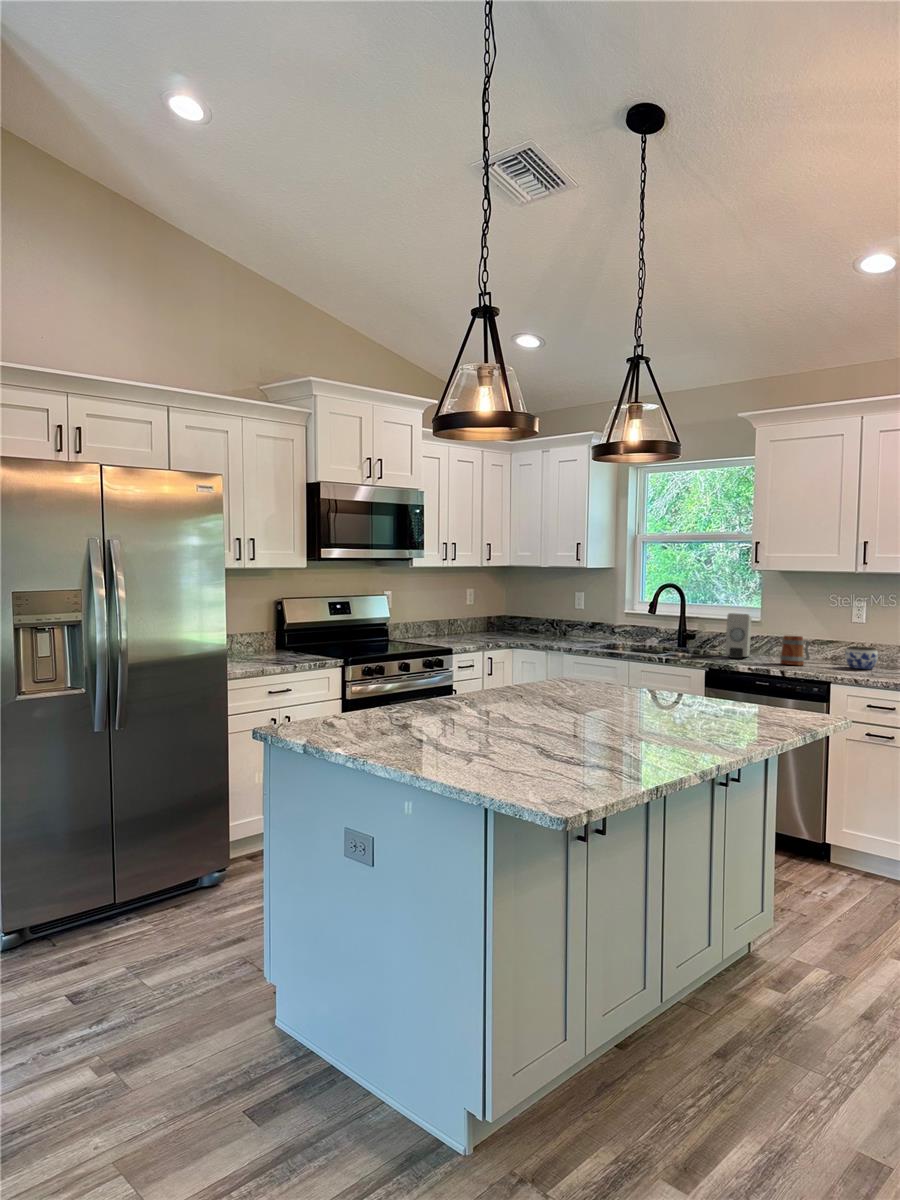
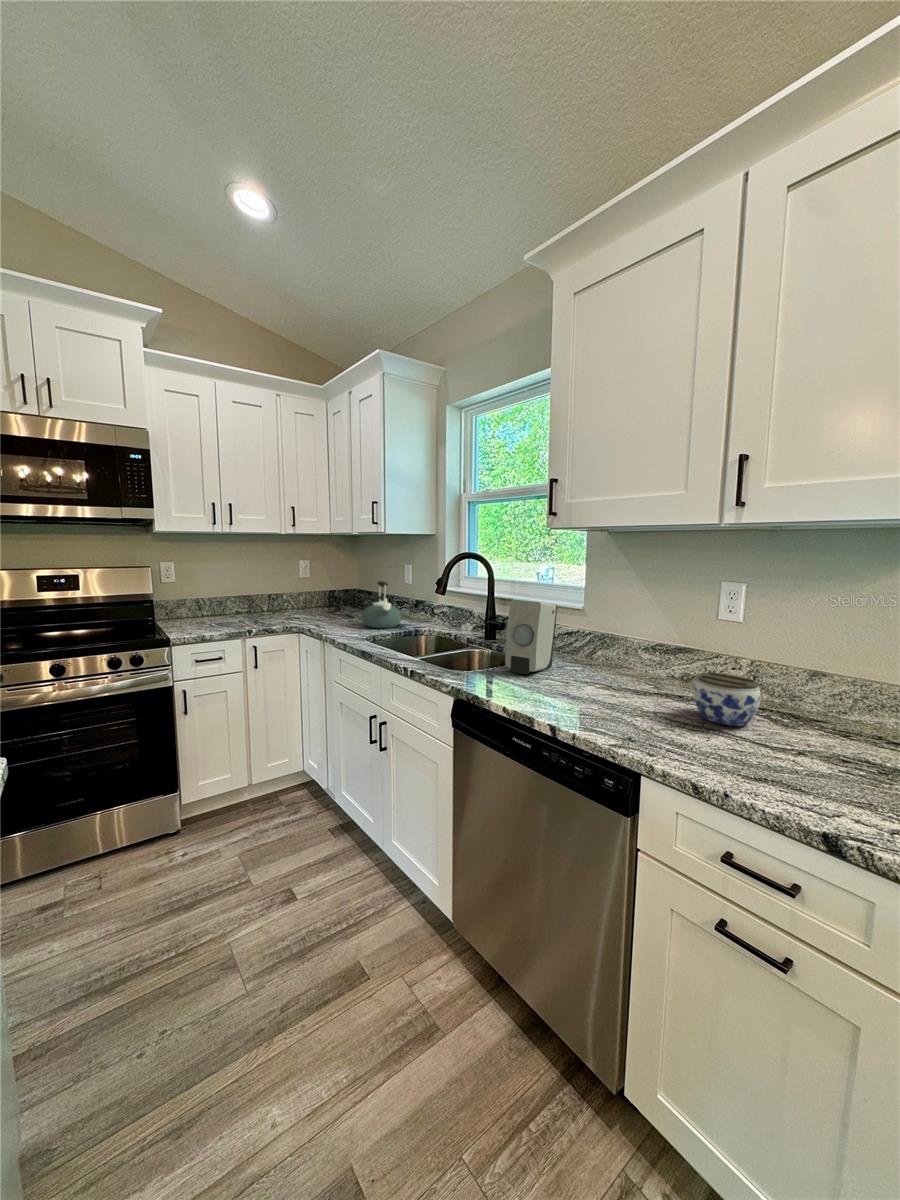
kettle: none [567,606,598,643] -> present [362,581,401,628]
mug: present [780,636,809,665] -> none [577,644,630,703]

